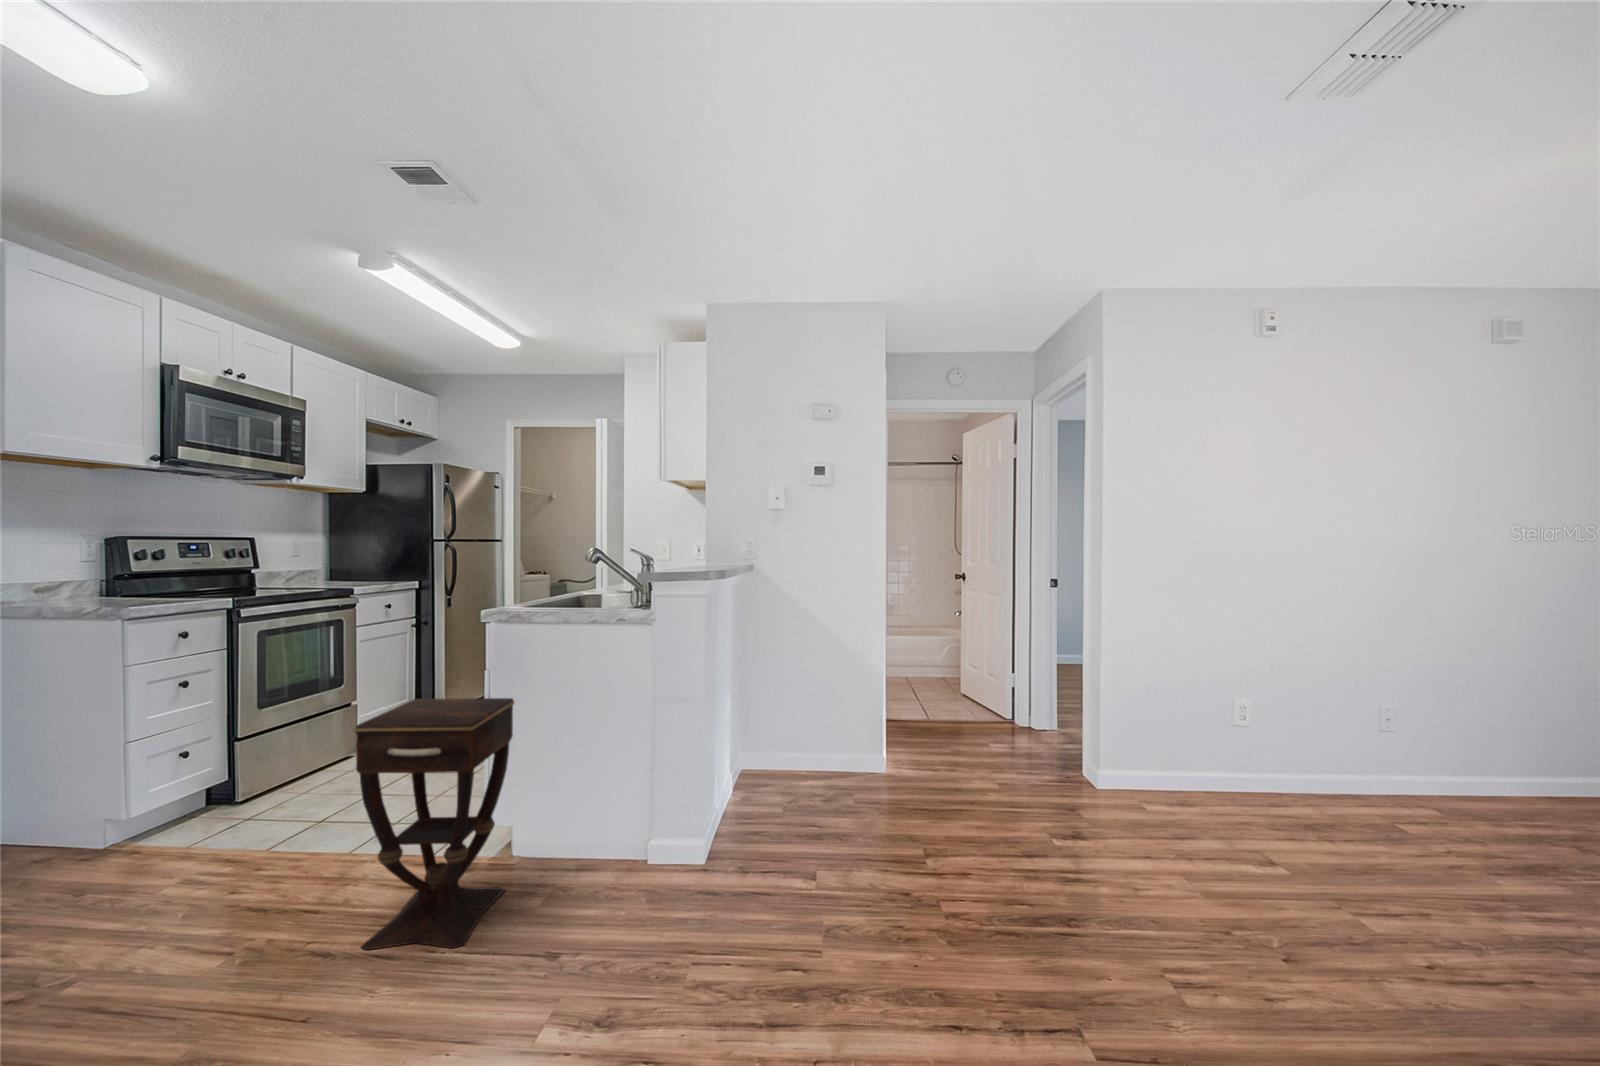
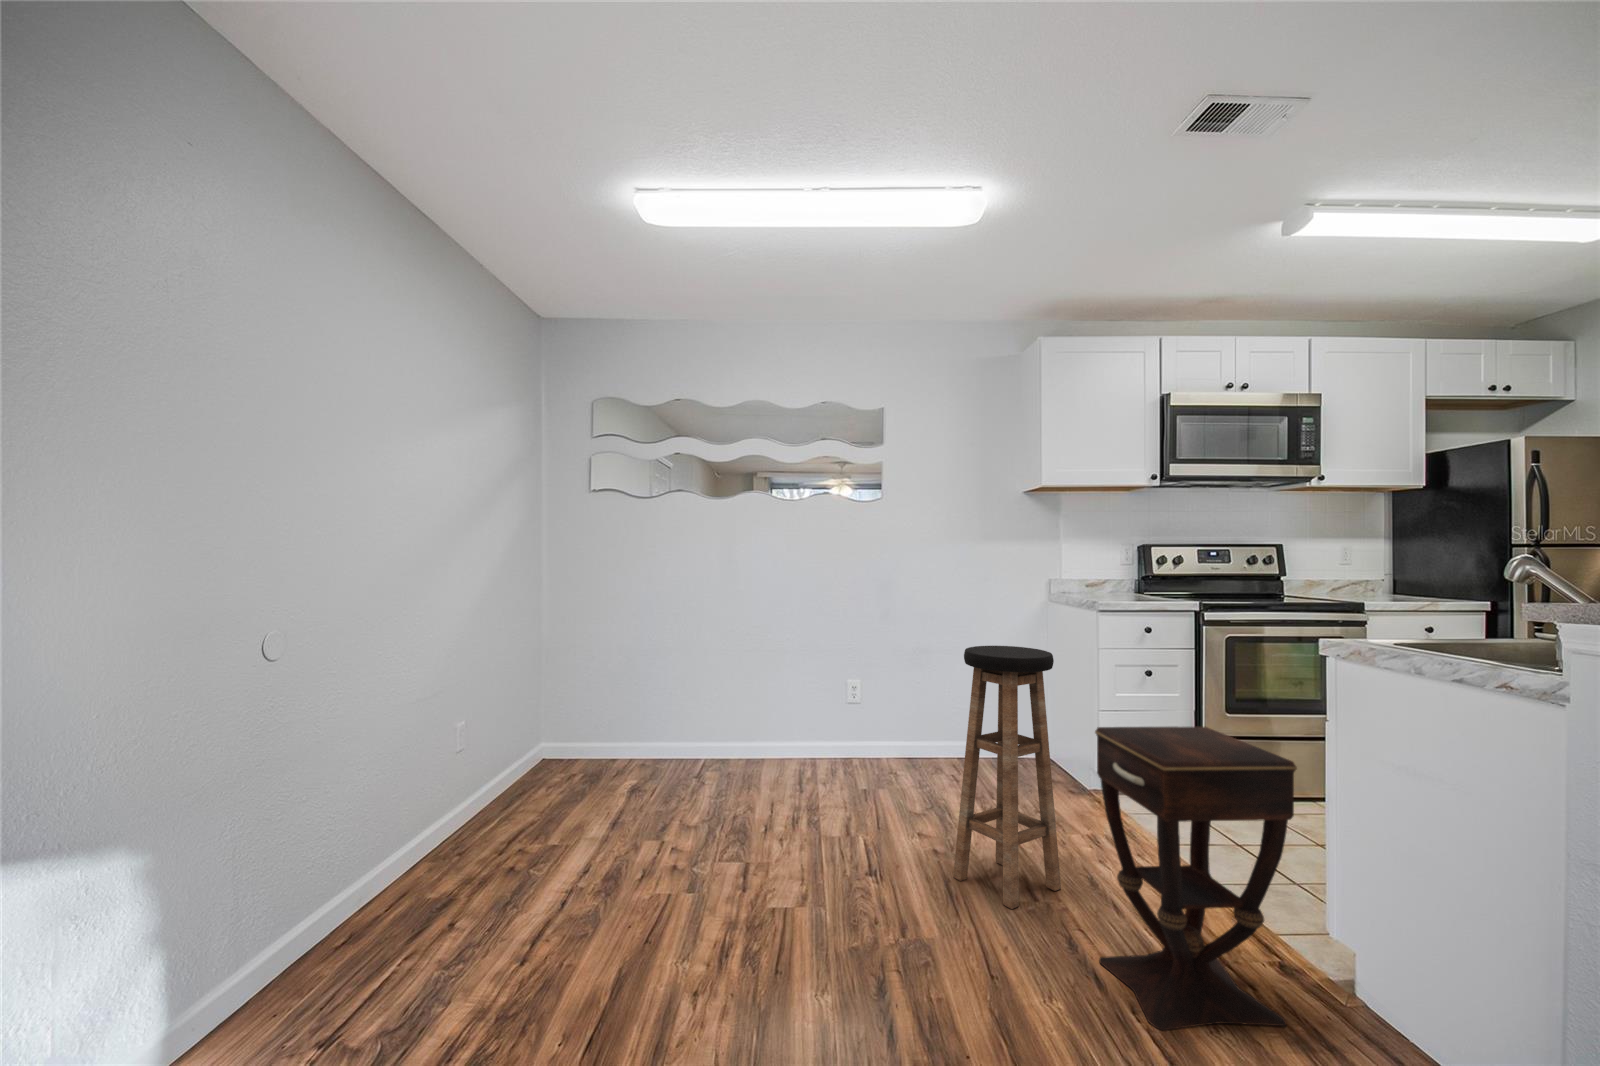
bar stool: none [89,671,246,1019] -> present [953,646,1061,909]

